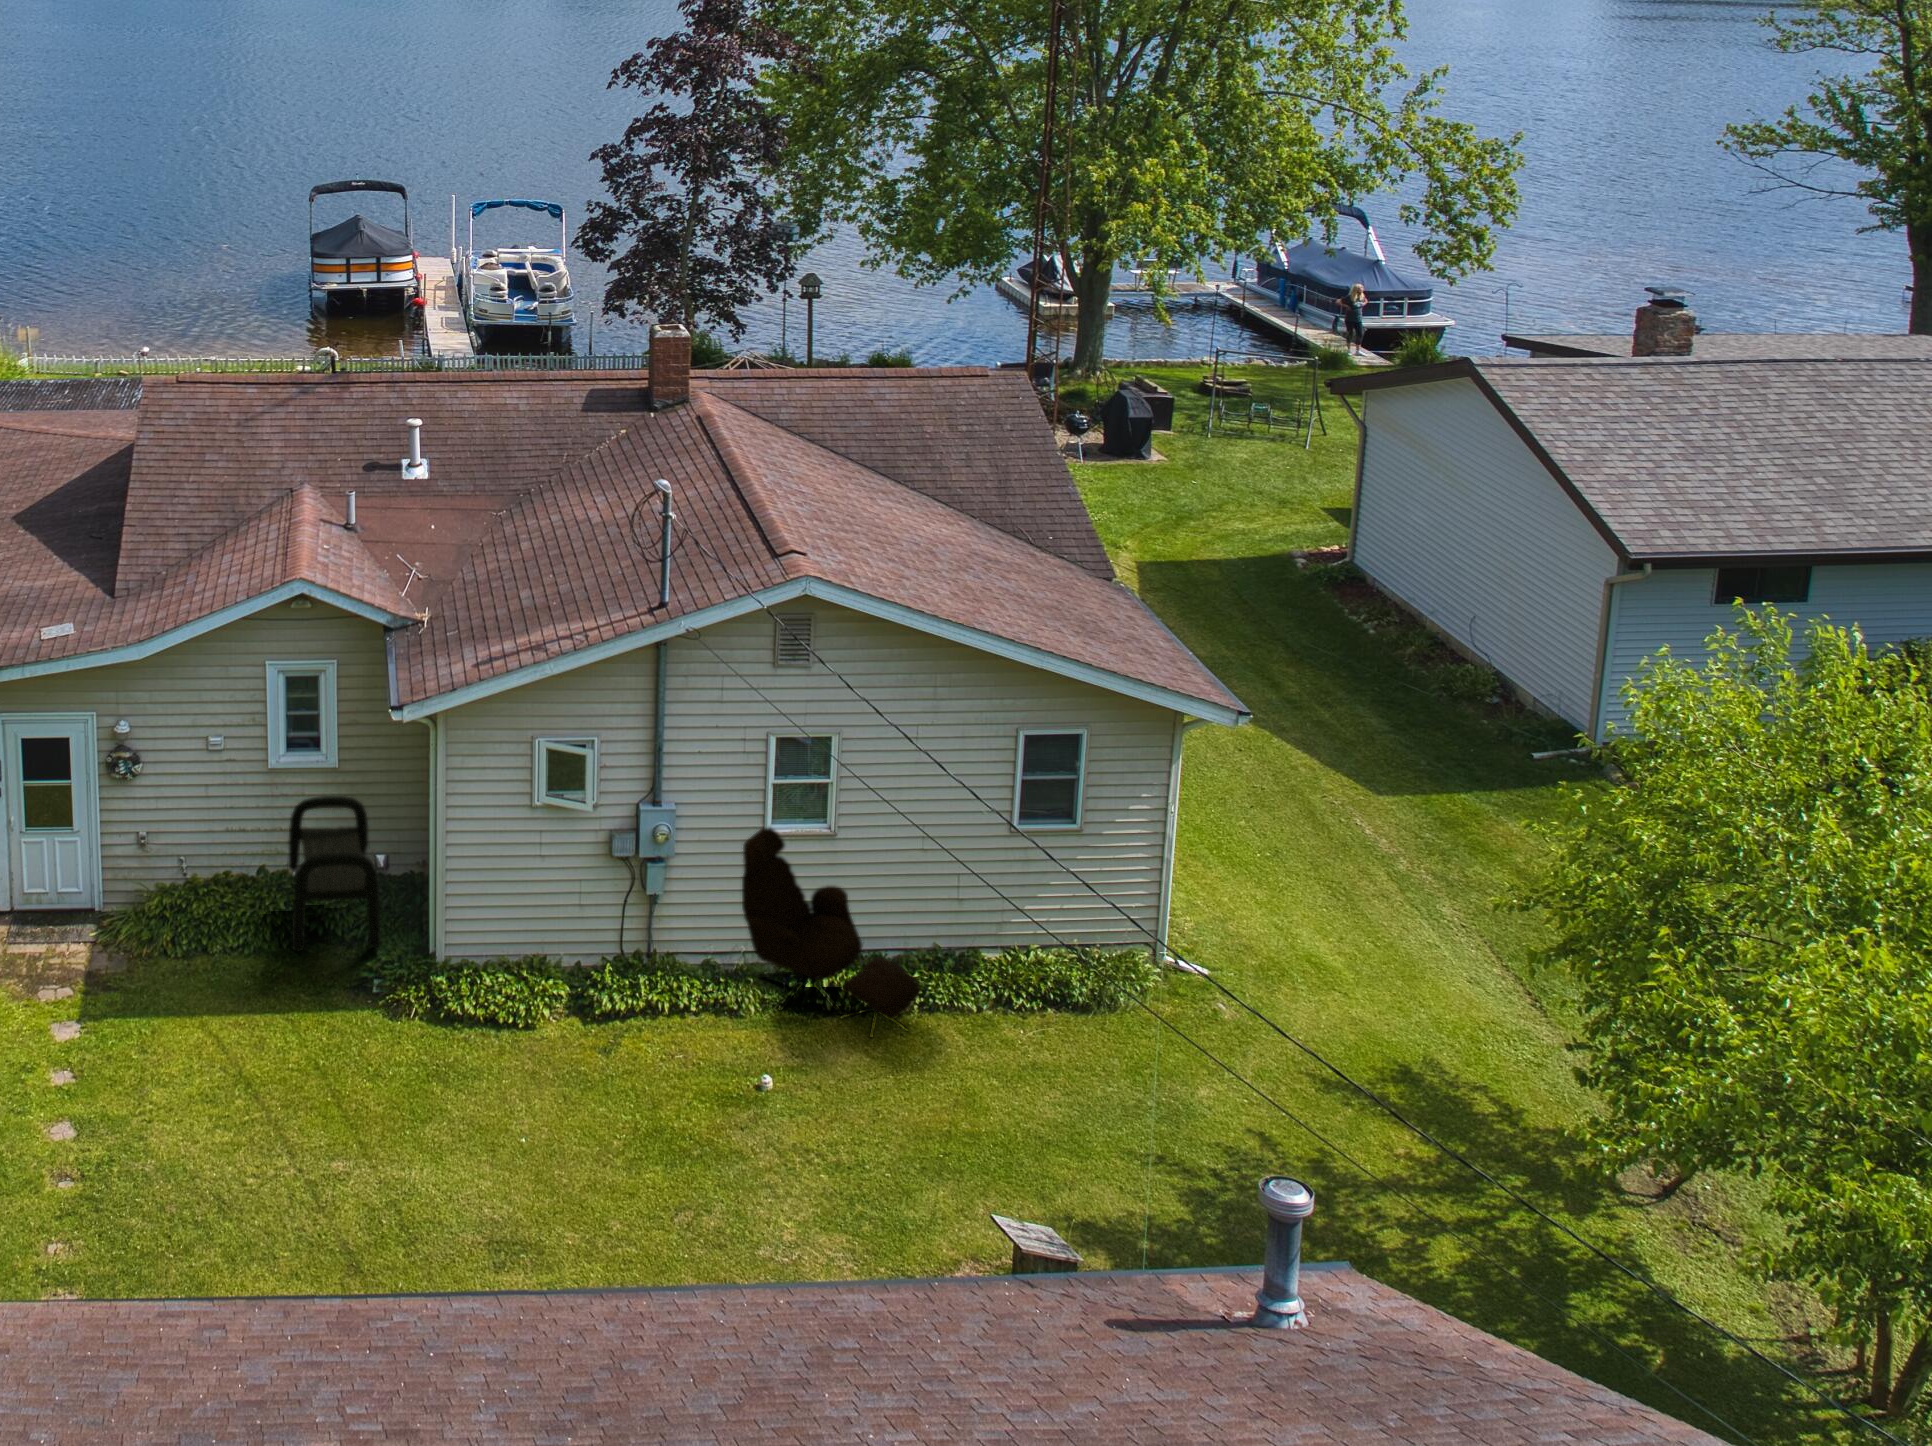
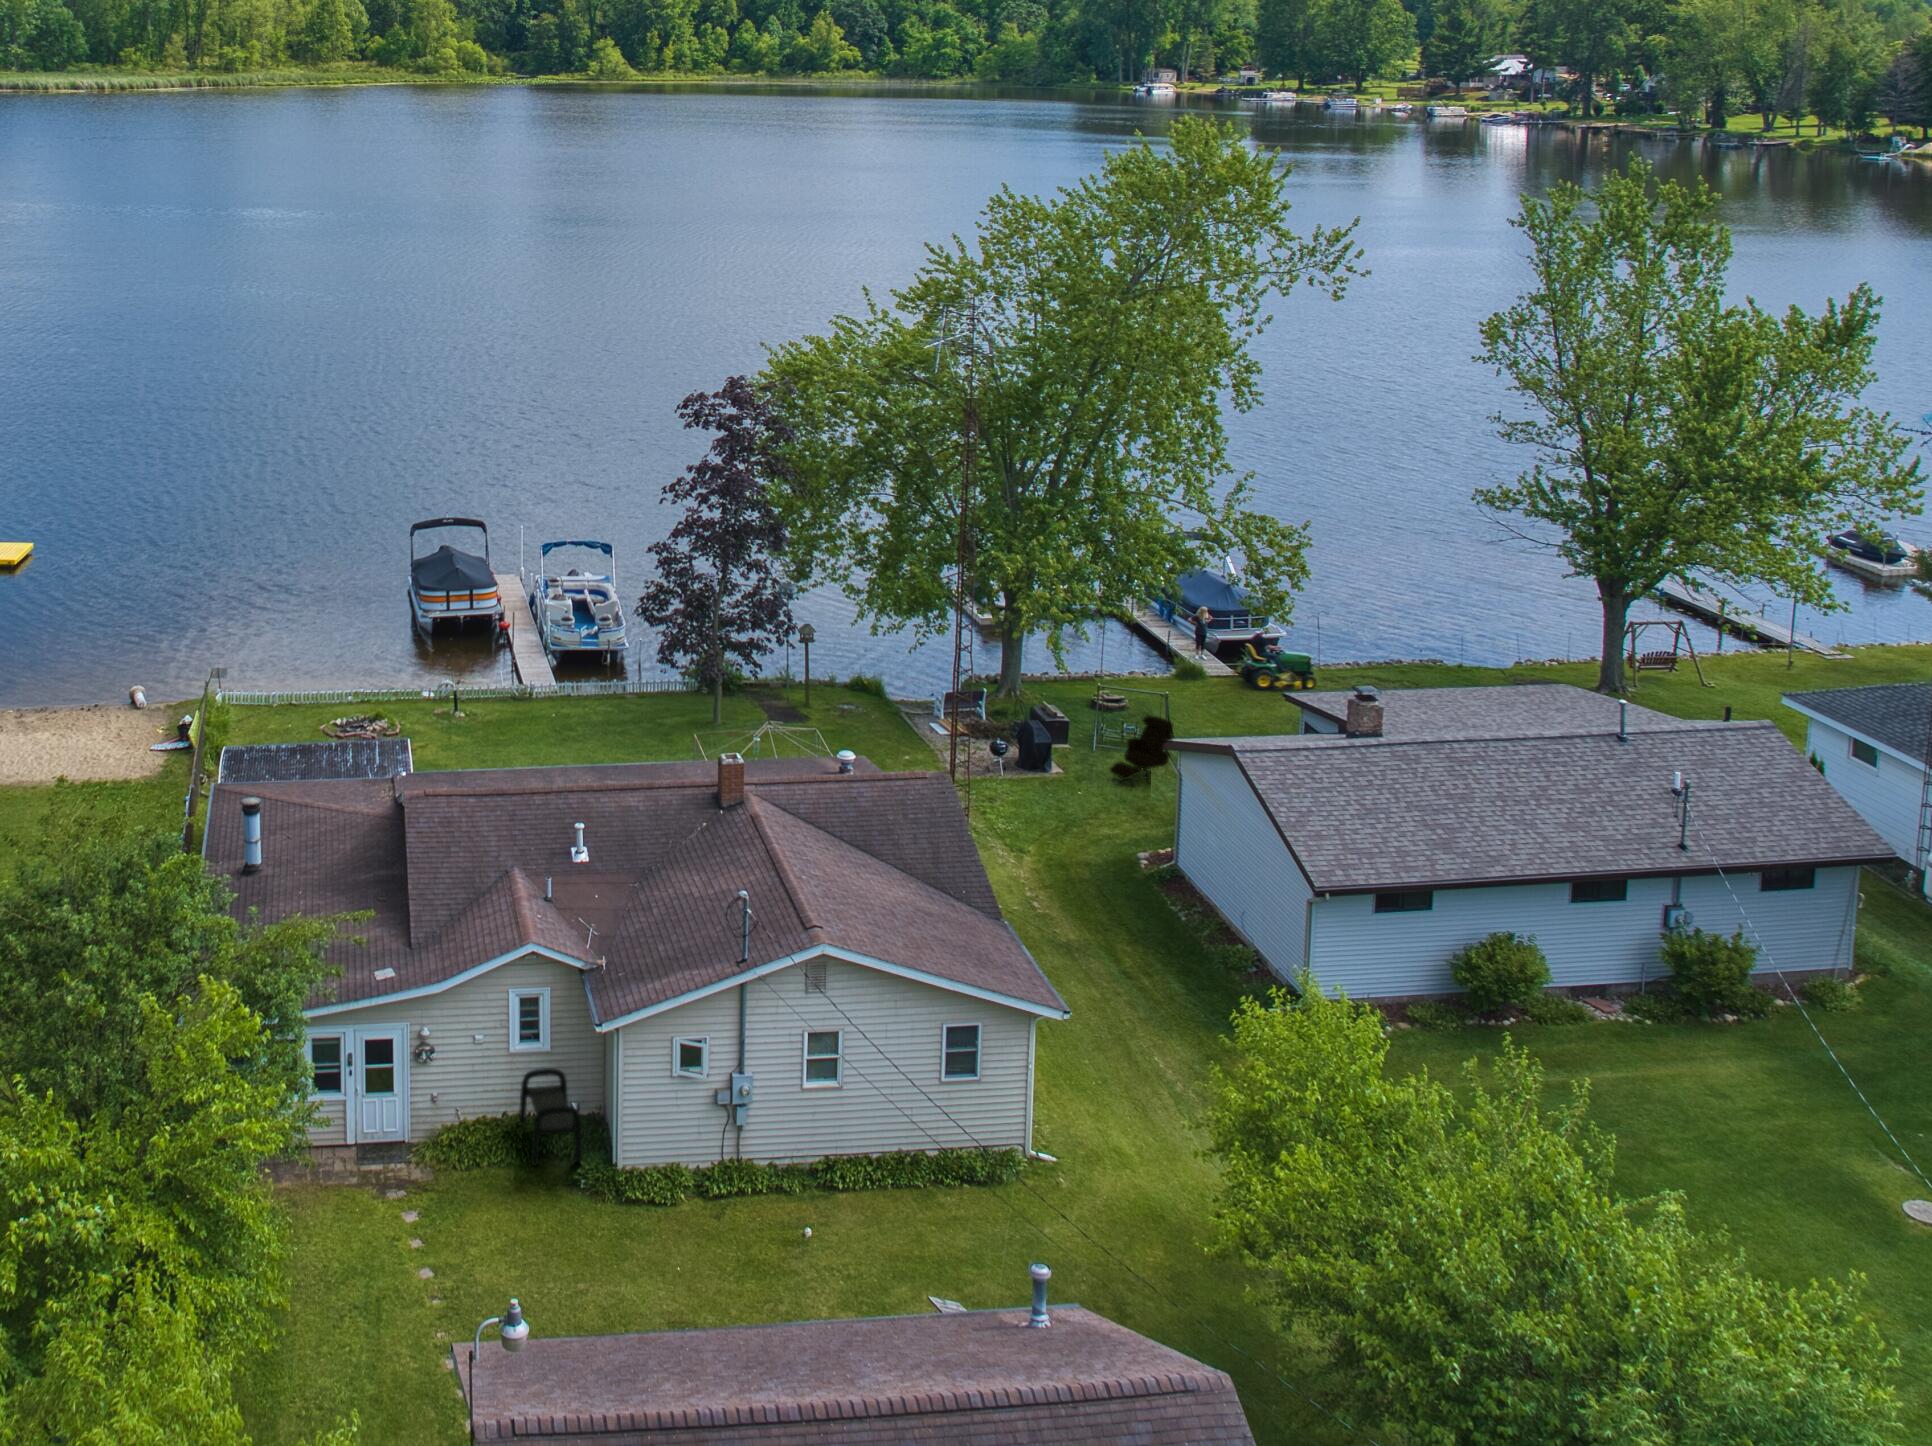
lounge chair: present [742,828,920,1037] -> present [1110,715,1173,782]

